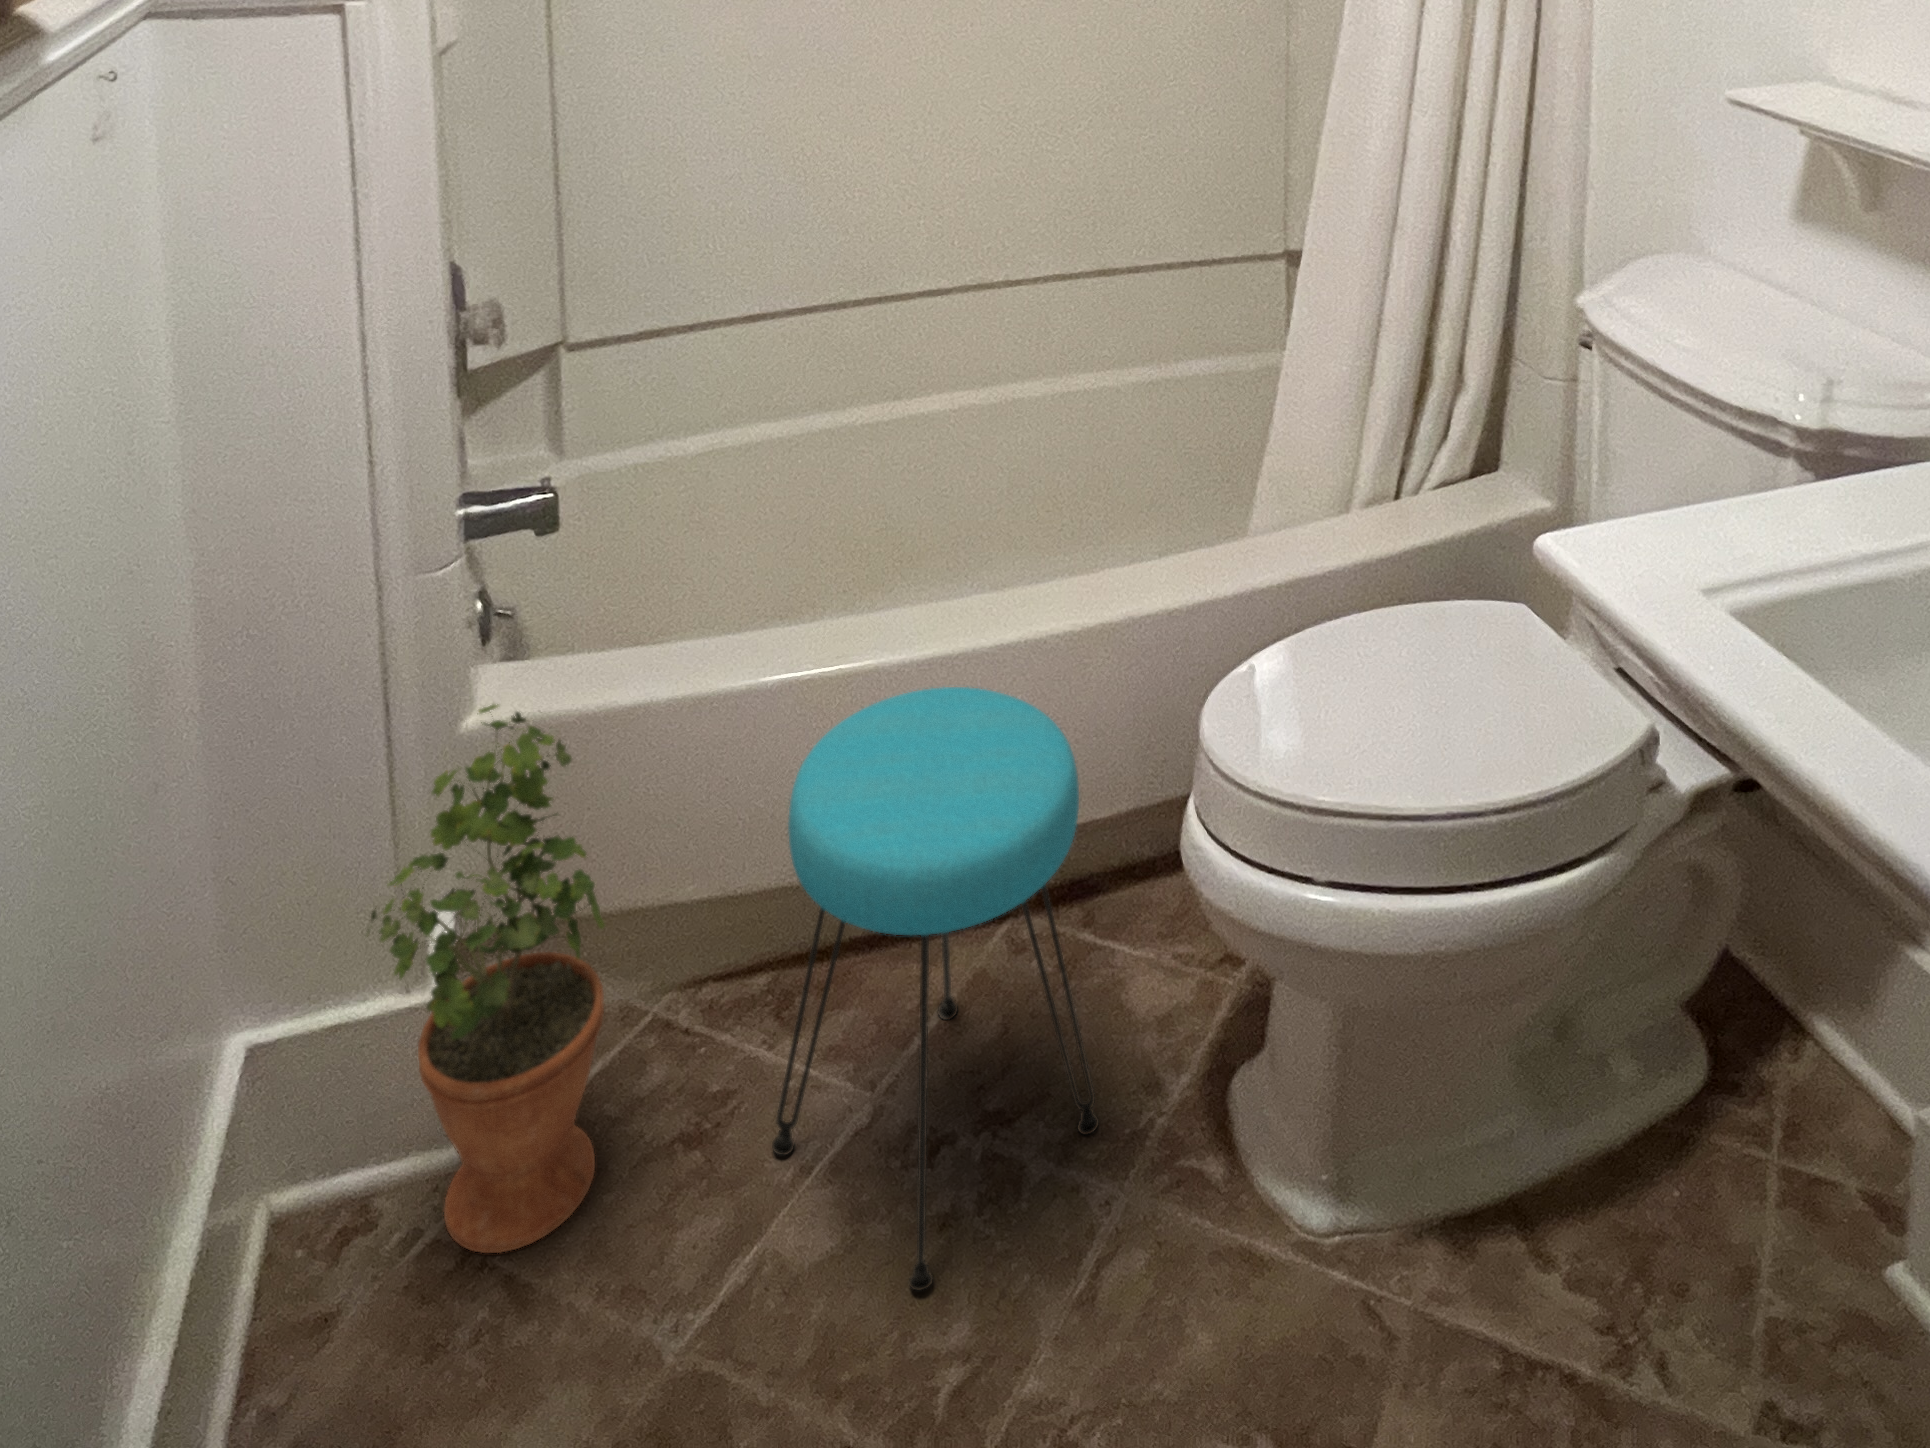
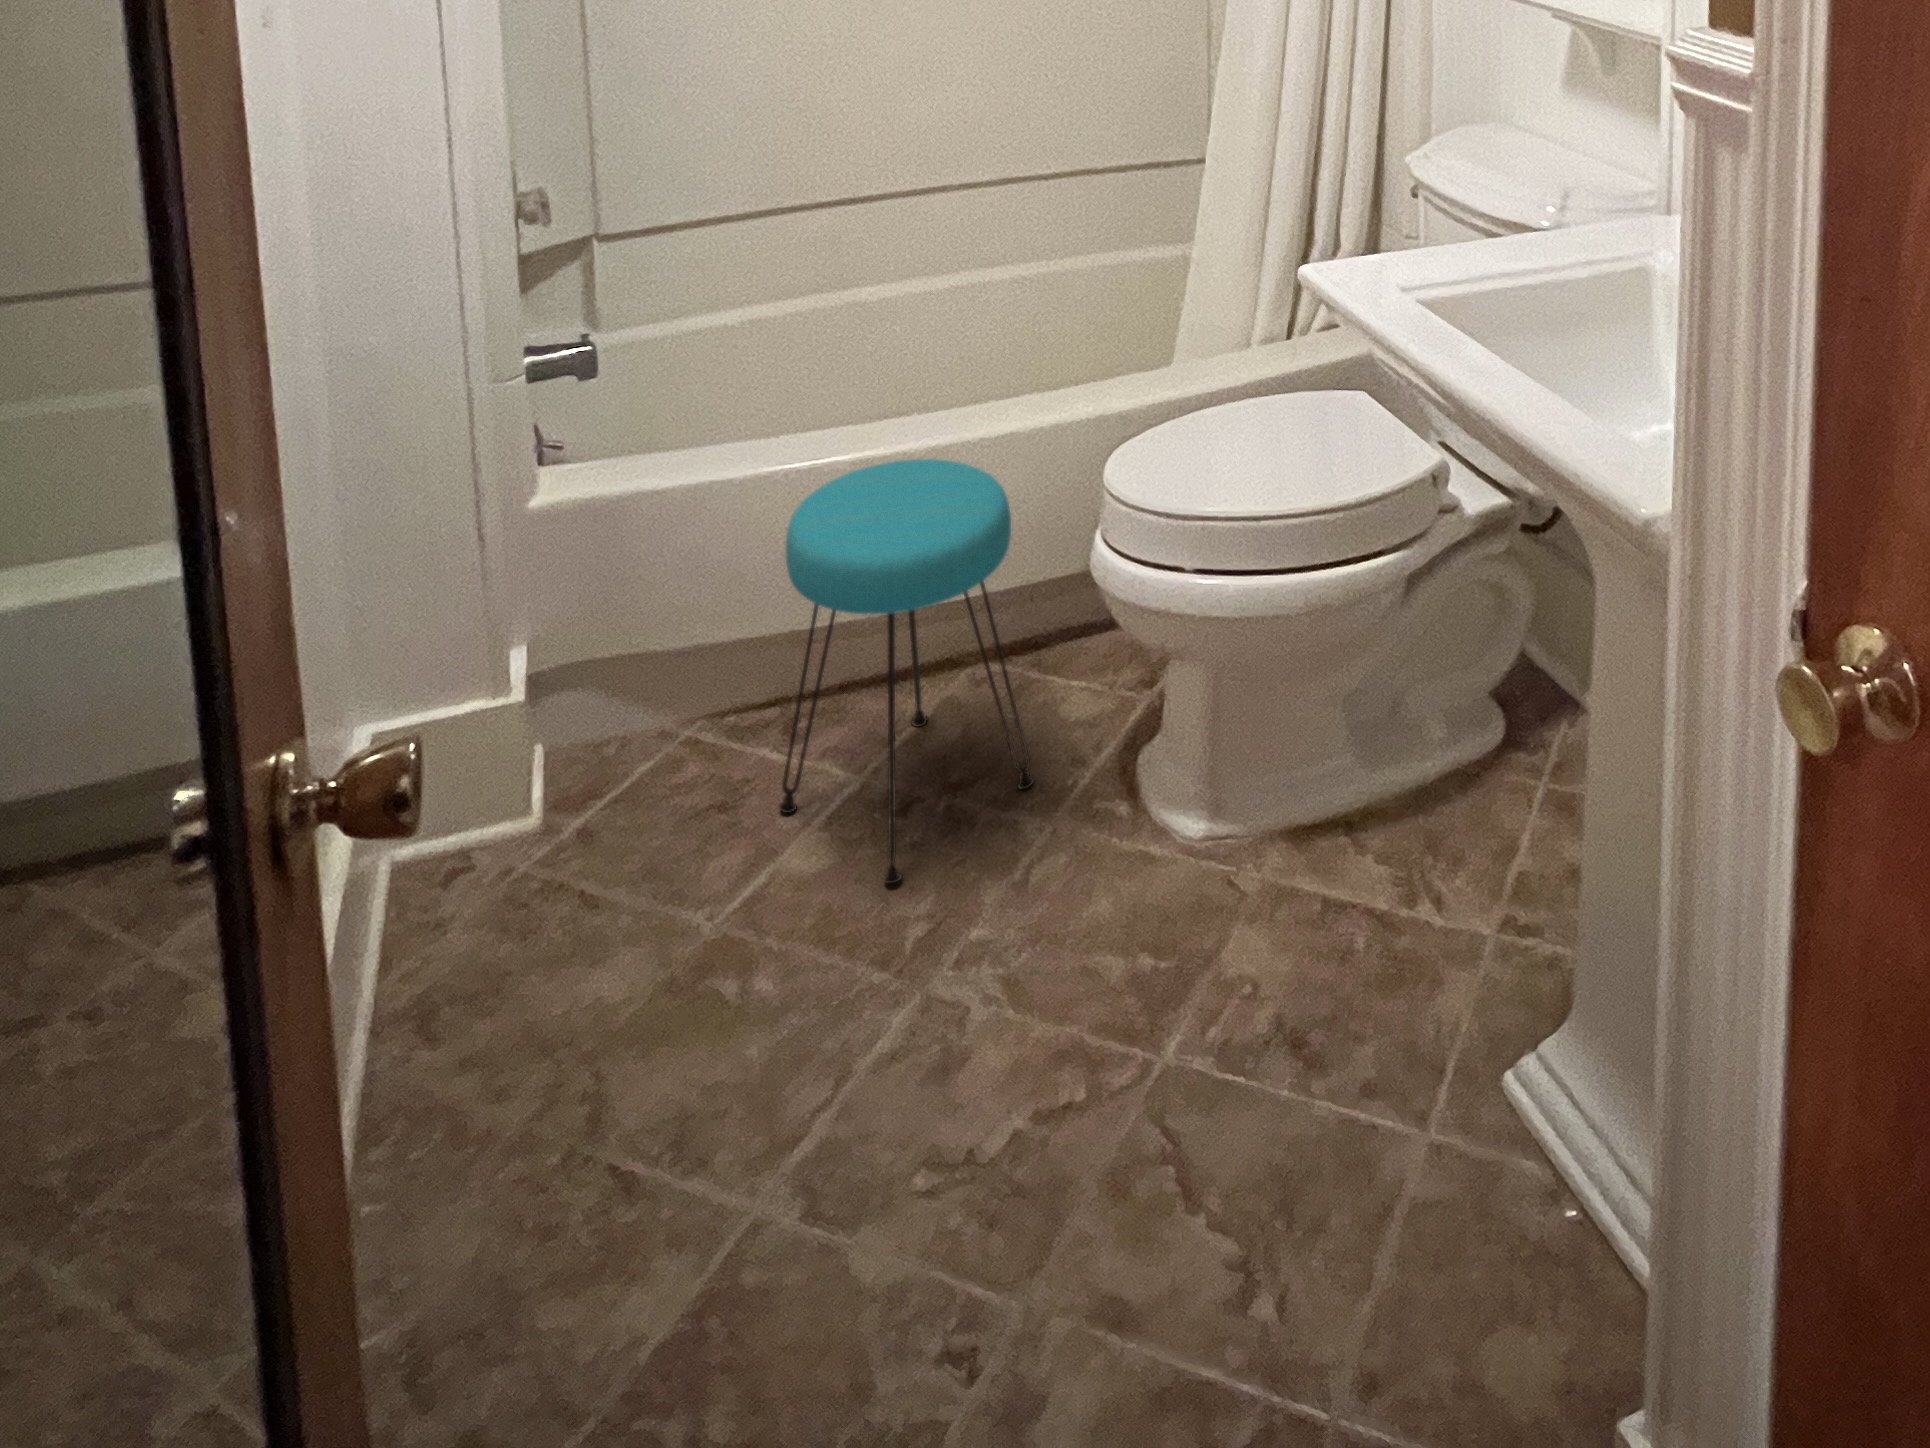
potted plant: present [367,705,605,1253] -> none [458,471,645,882]

